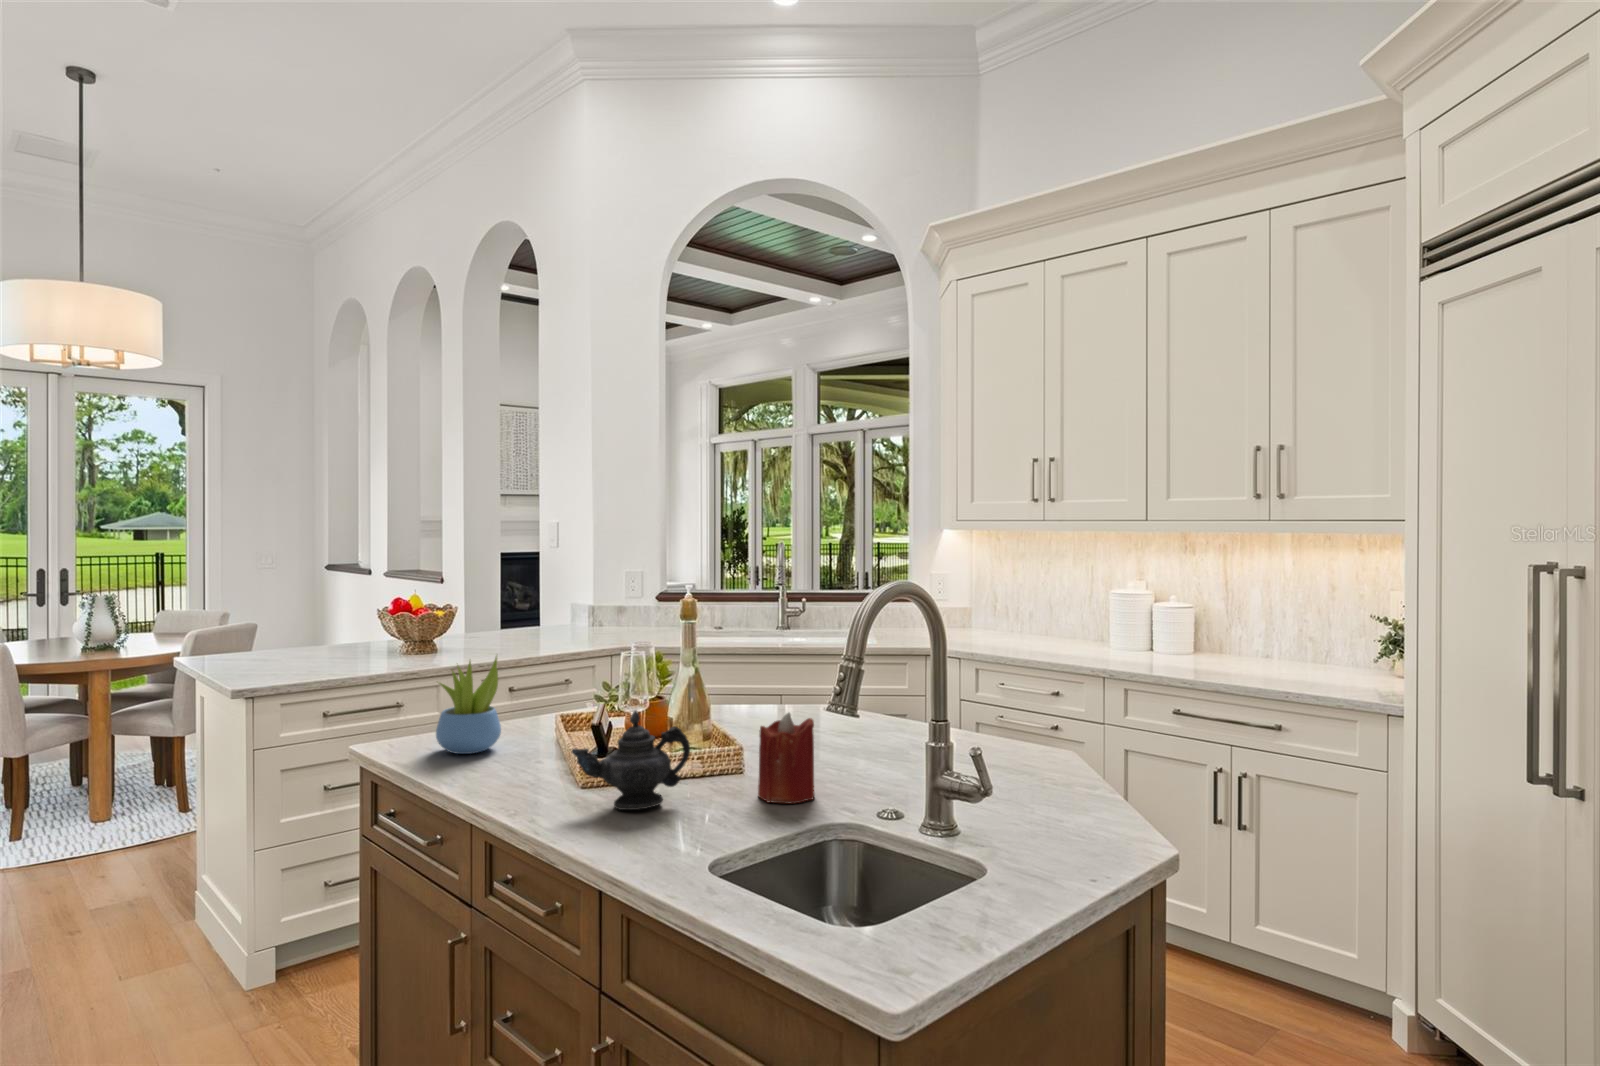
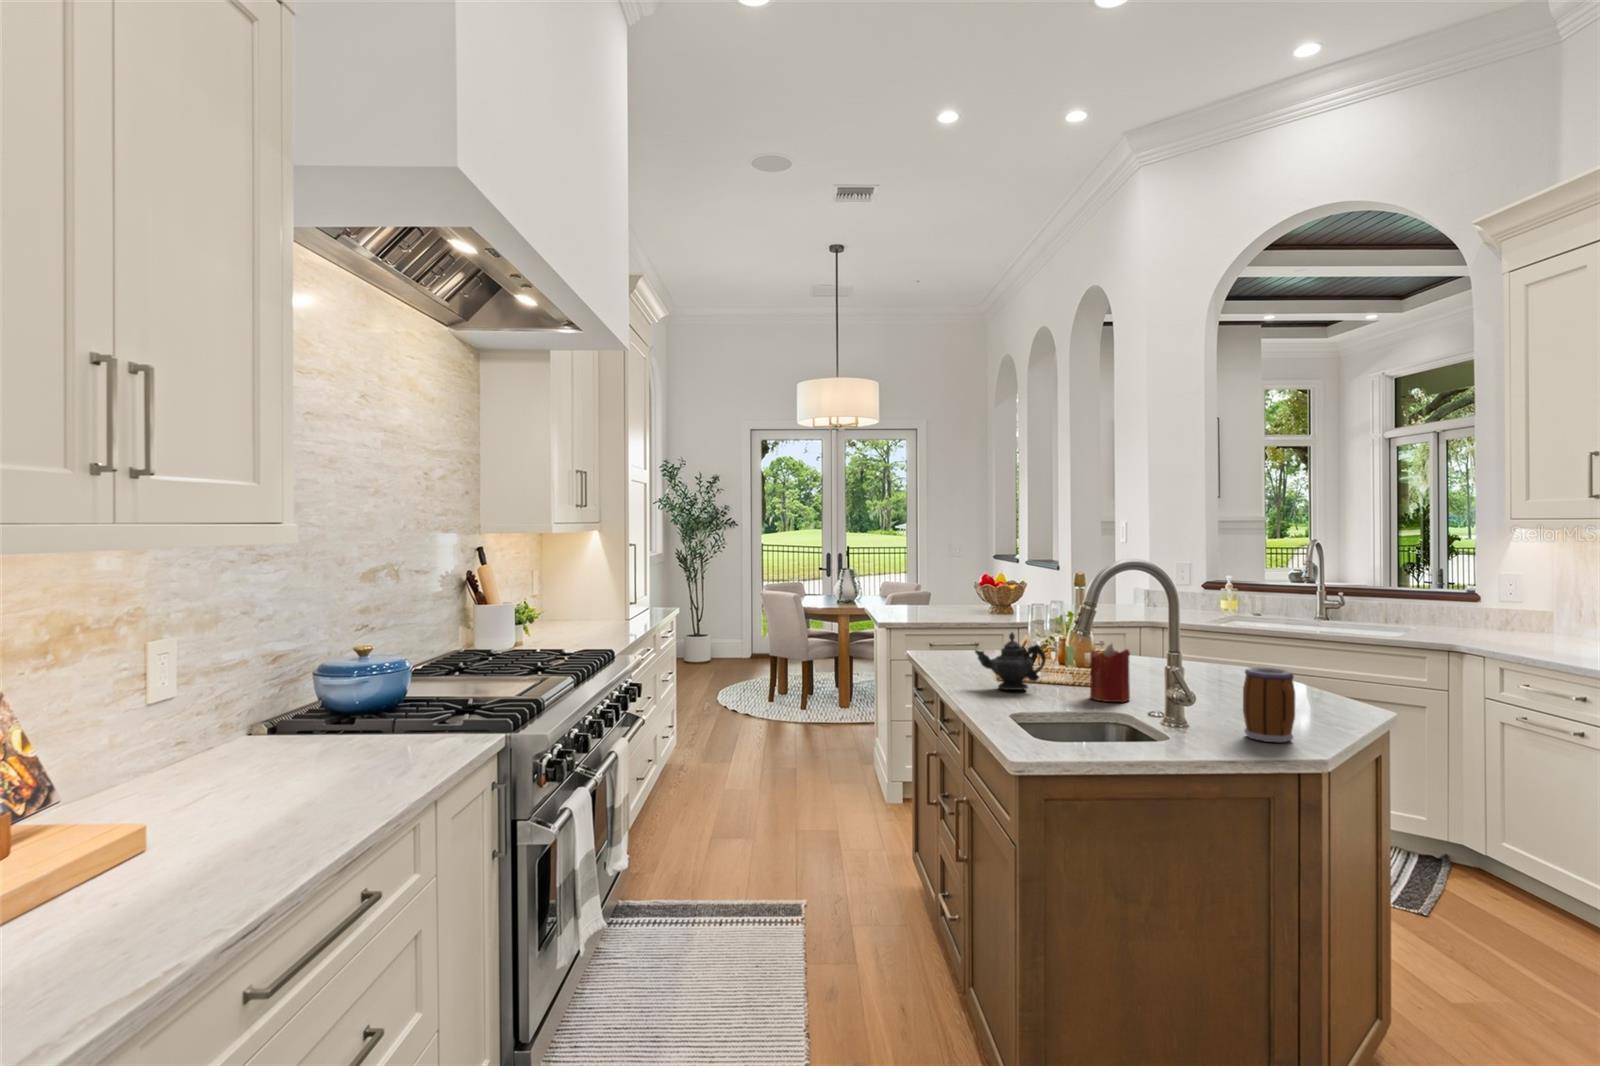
succulent plant: present [436,657,501,754] -> none [939,601,977,659]
mug: none [1025,731,1102,837] -> present [1243,668,1295,742]

